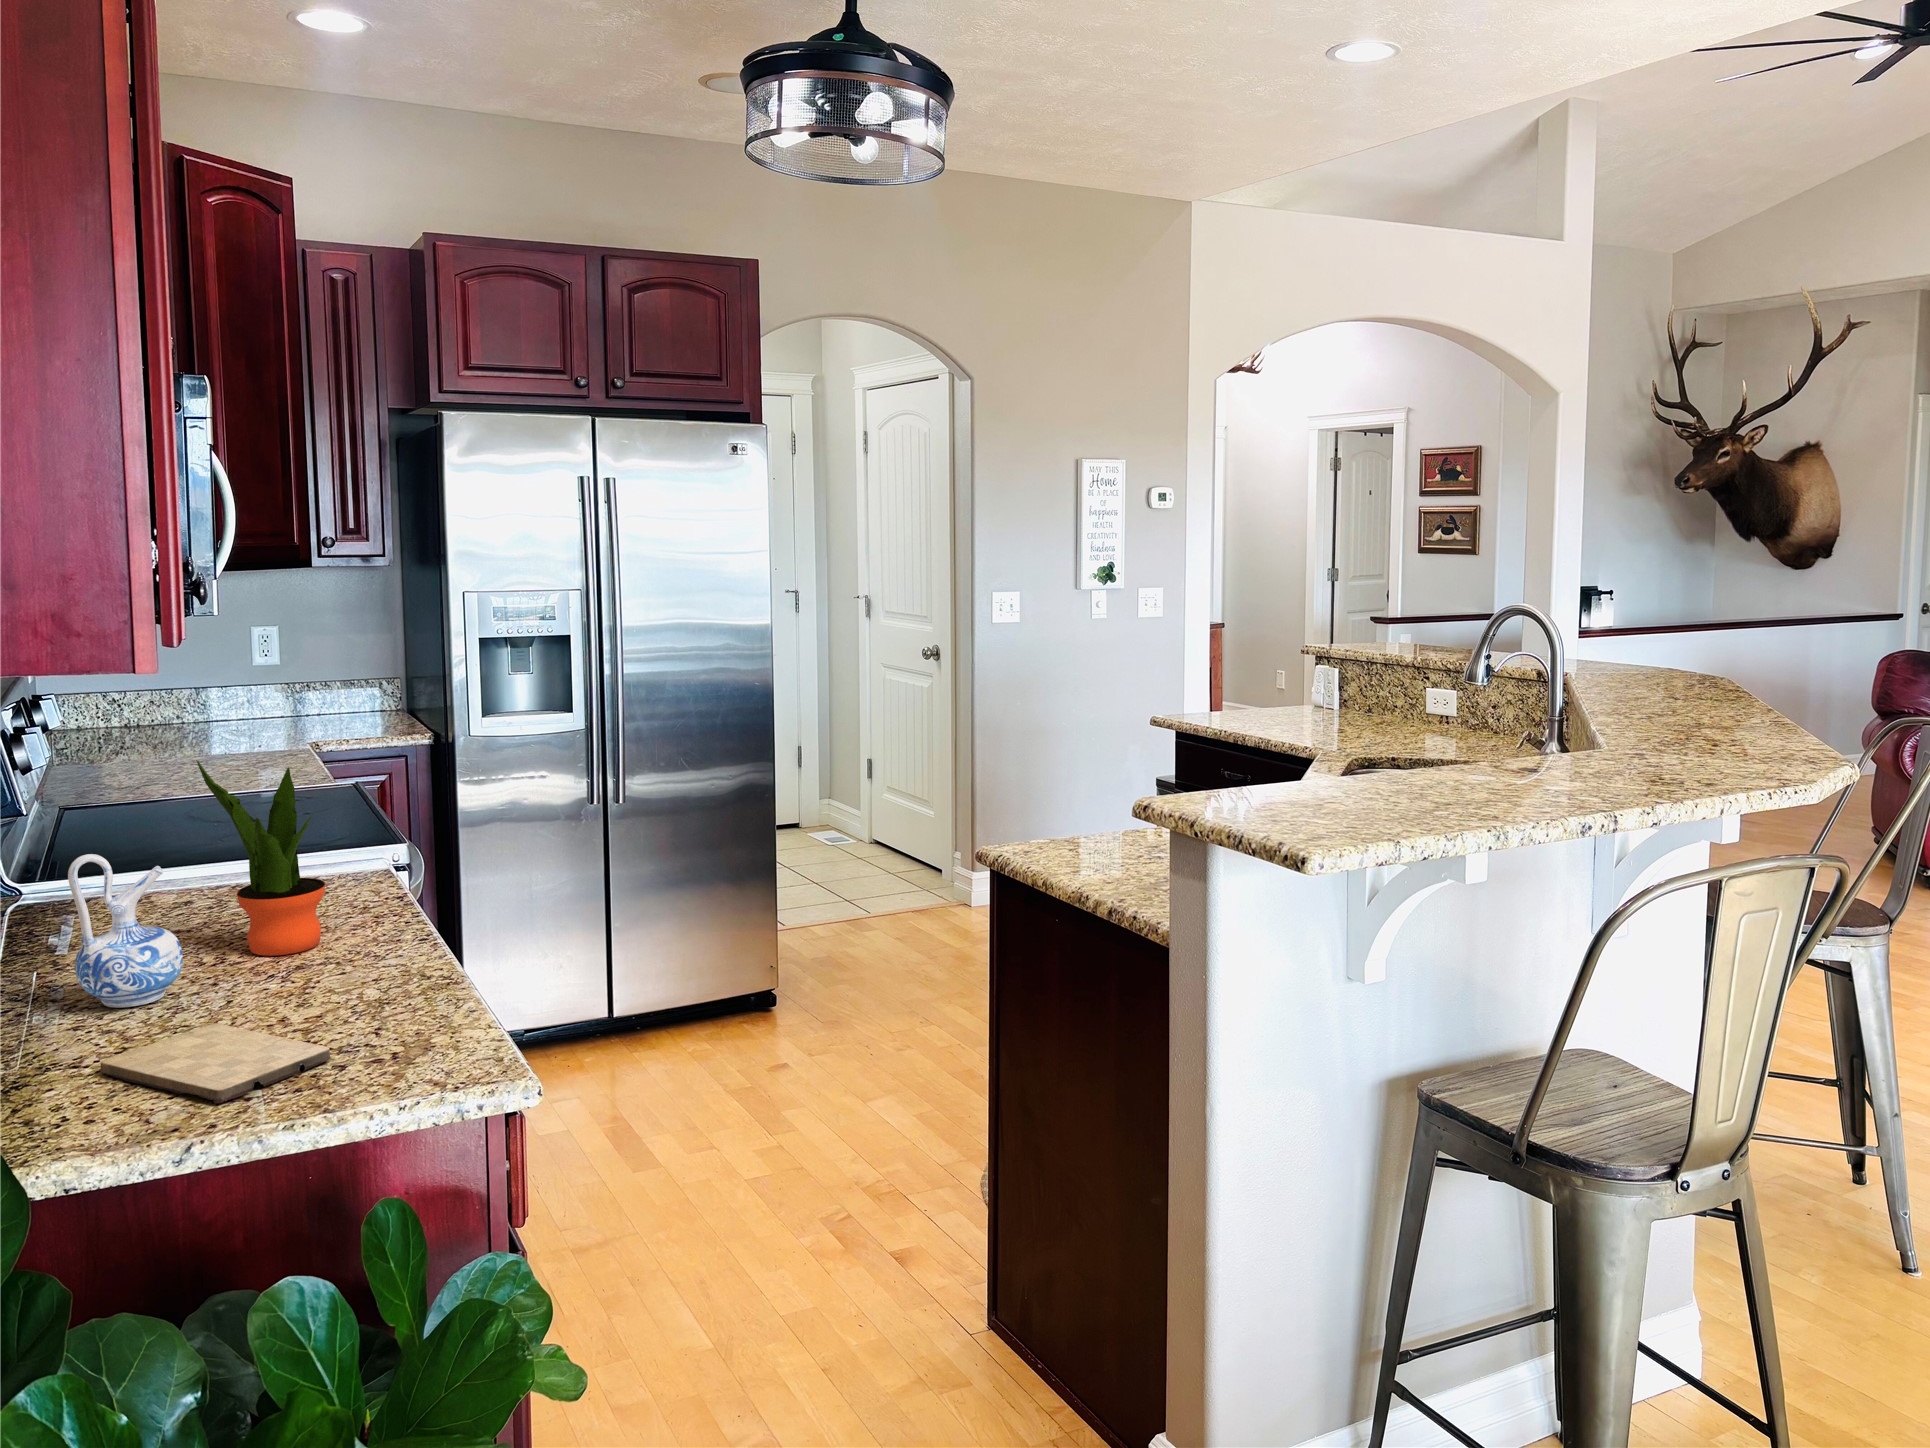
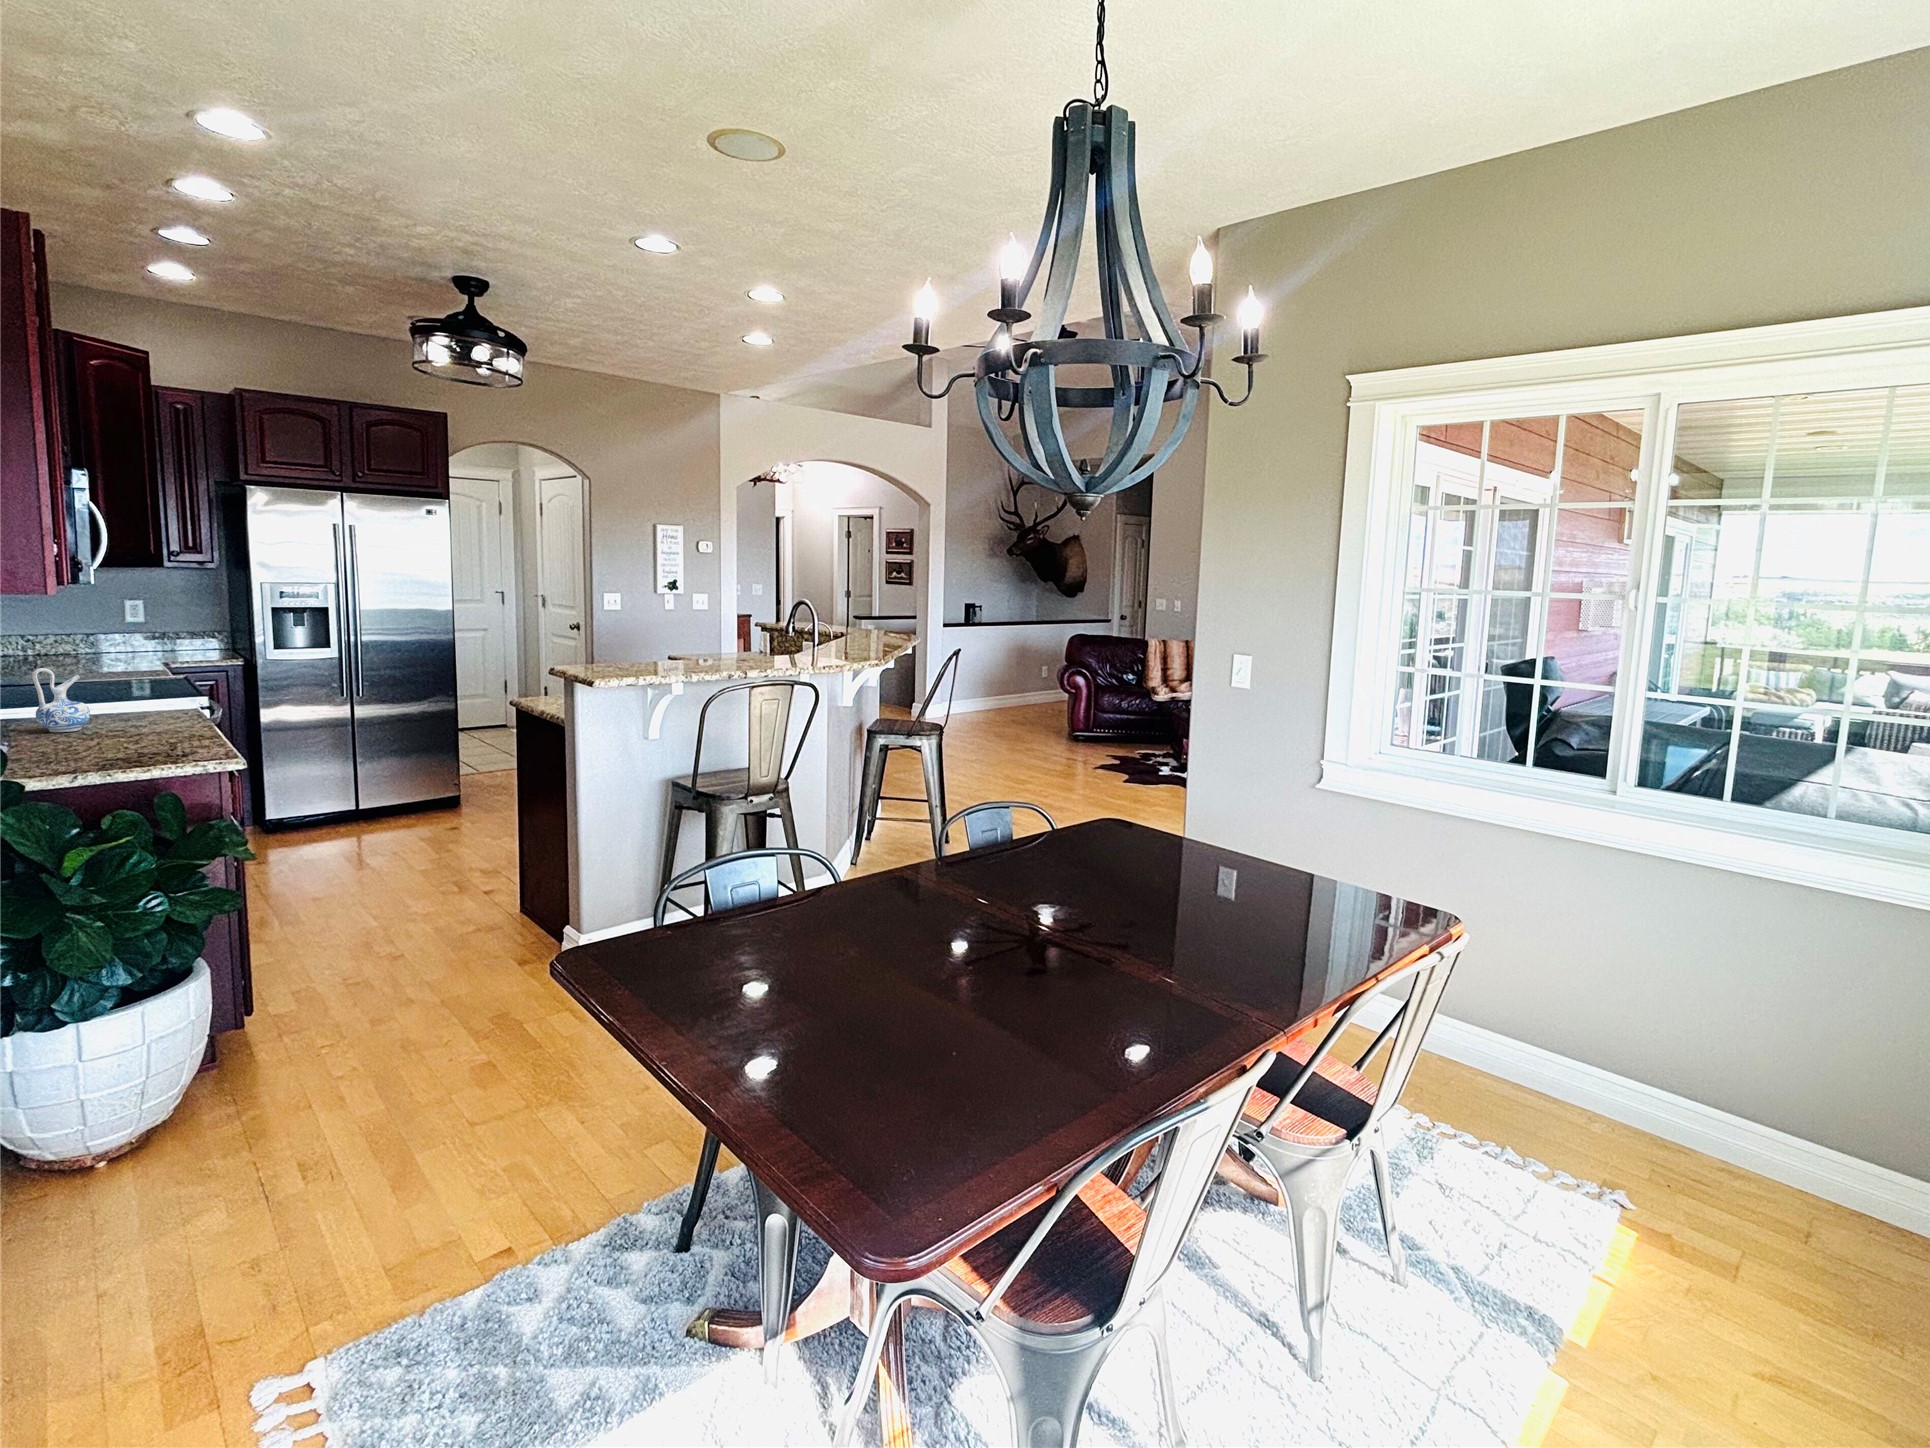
potted plant: present [197,761,325,956] -> none [95,636,163,720]
cutting board: present [100,1023,330,1103] -> none [53,733,162,750]

